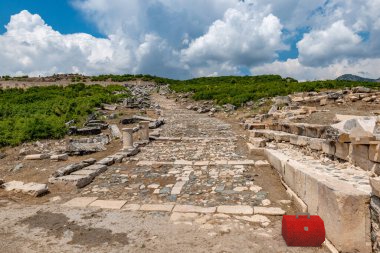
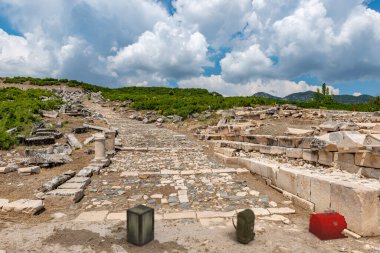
storage box: none [86,193,113,234] -> present [126,205,154,247]
backpack: none [187,204,212,241] -> present [232,209,255,243]

